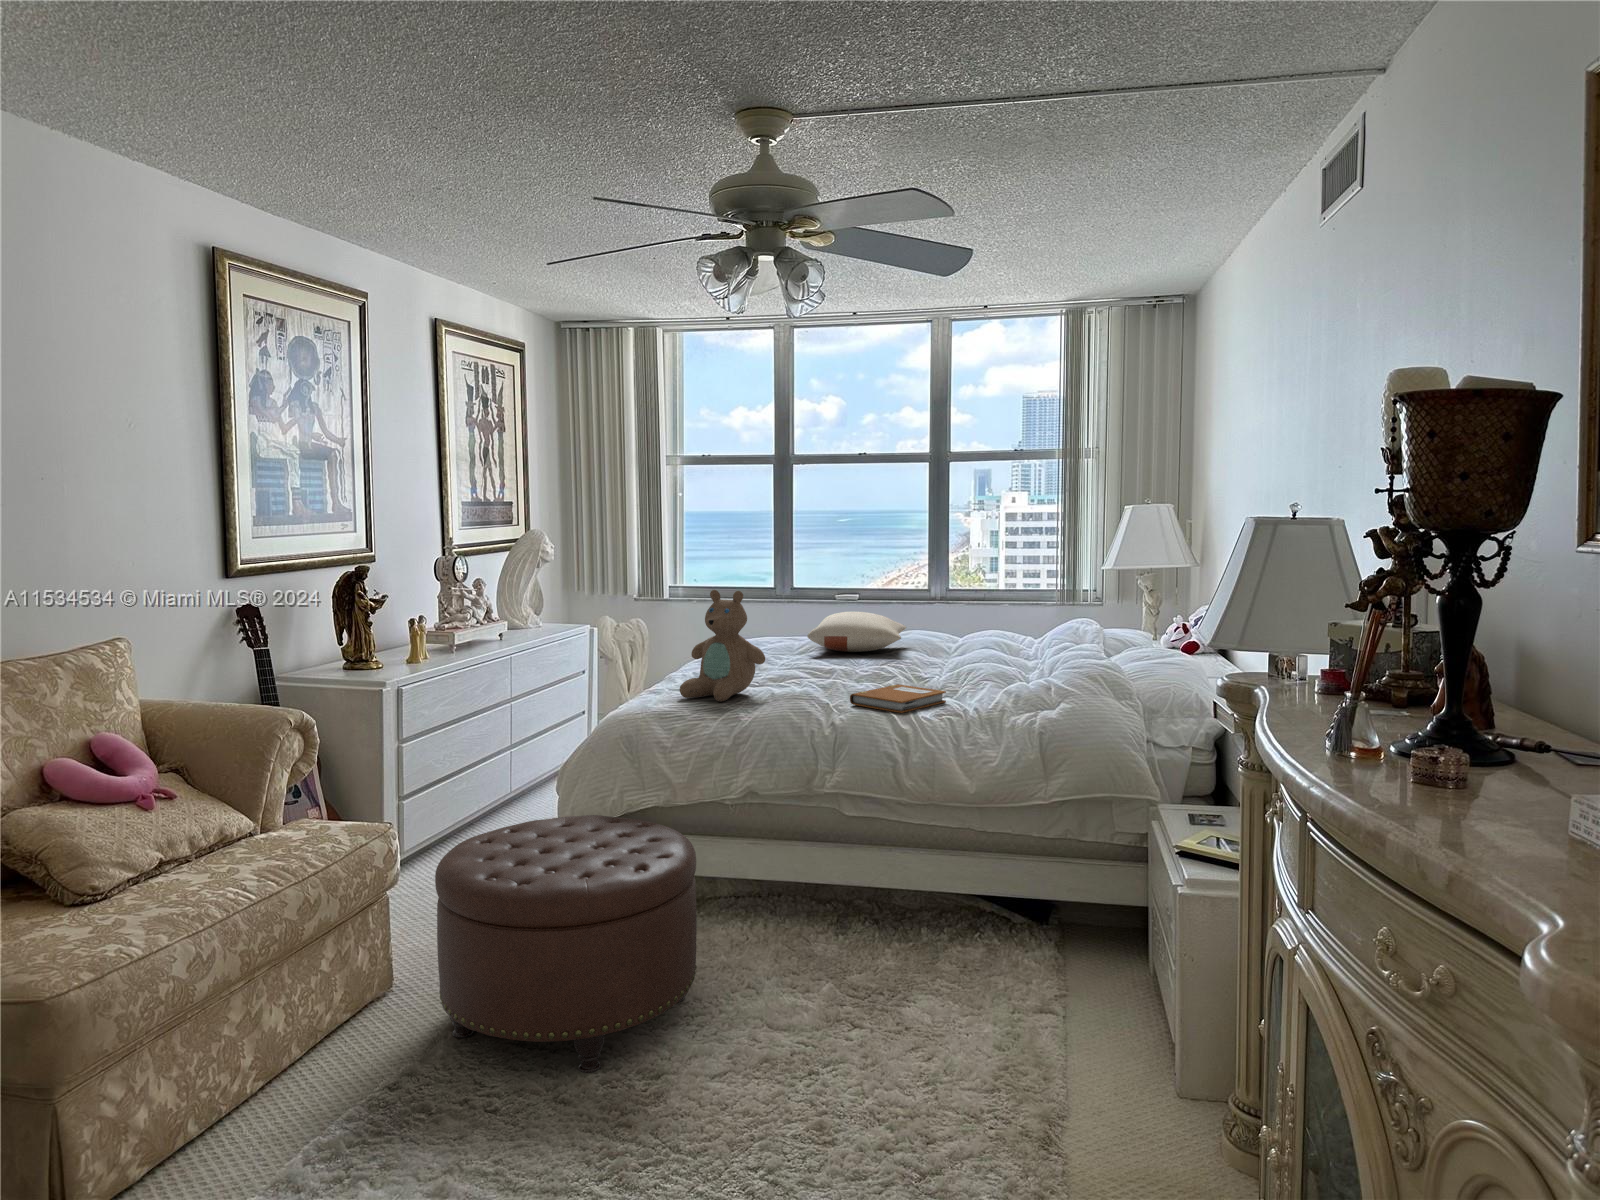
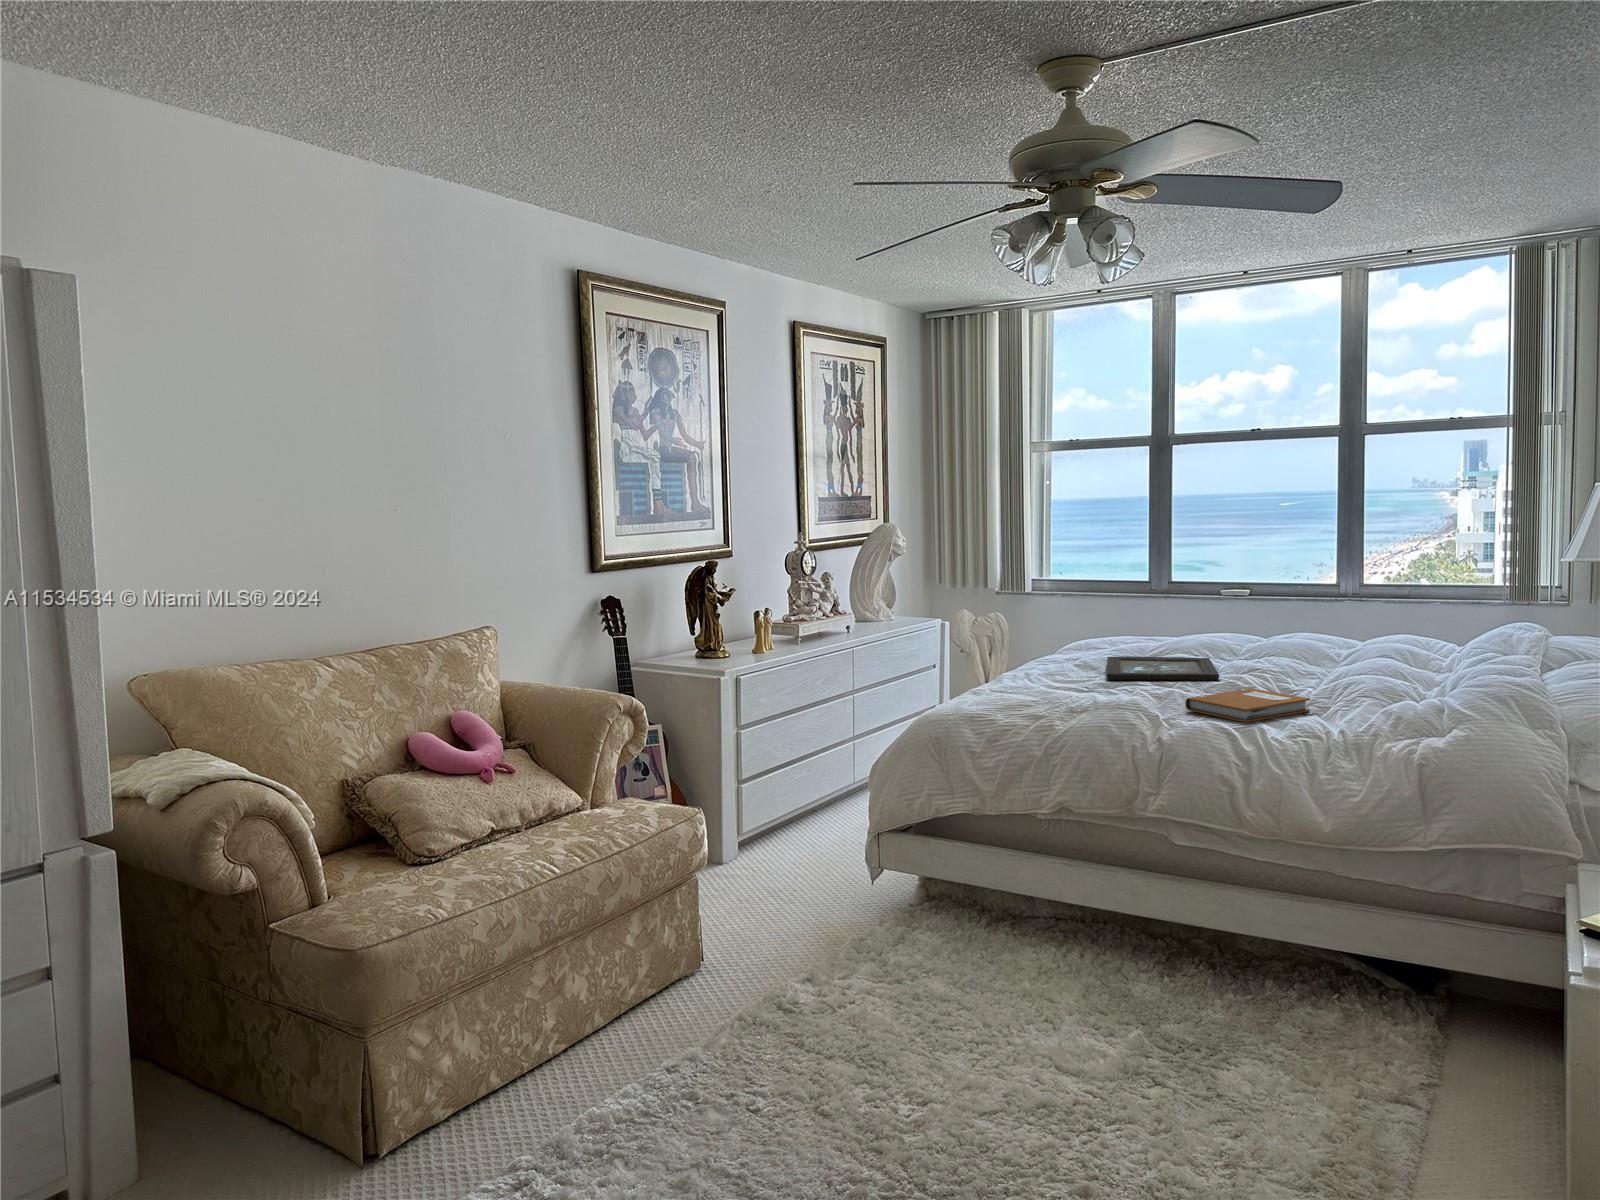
teddy bear: present [680,590,765,702] -> none [995,580,1091,702]
pillow: present [807,612,906,652] -> none [1164,604,1292,649]
tray: none [763,659,864,680] -> present [1107,656,1219,681]
ottoman: present [435,815,697,1073] -> none [718,816,985,1088]

